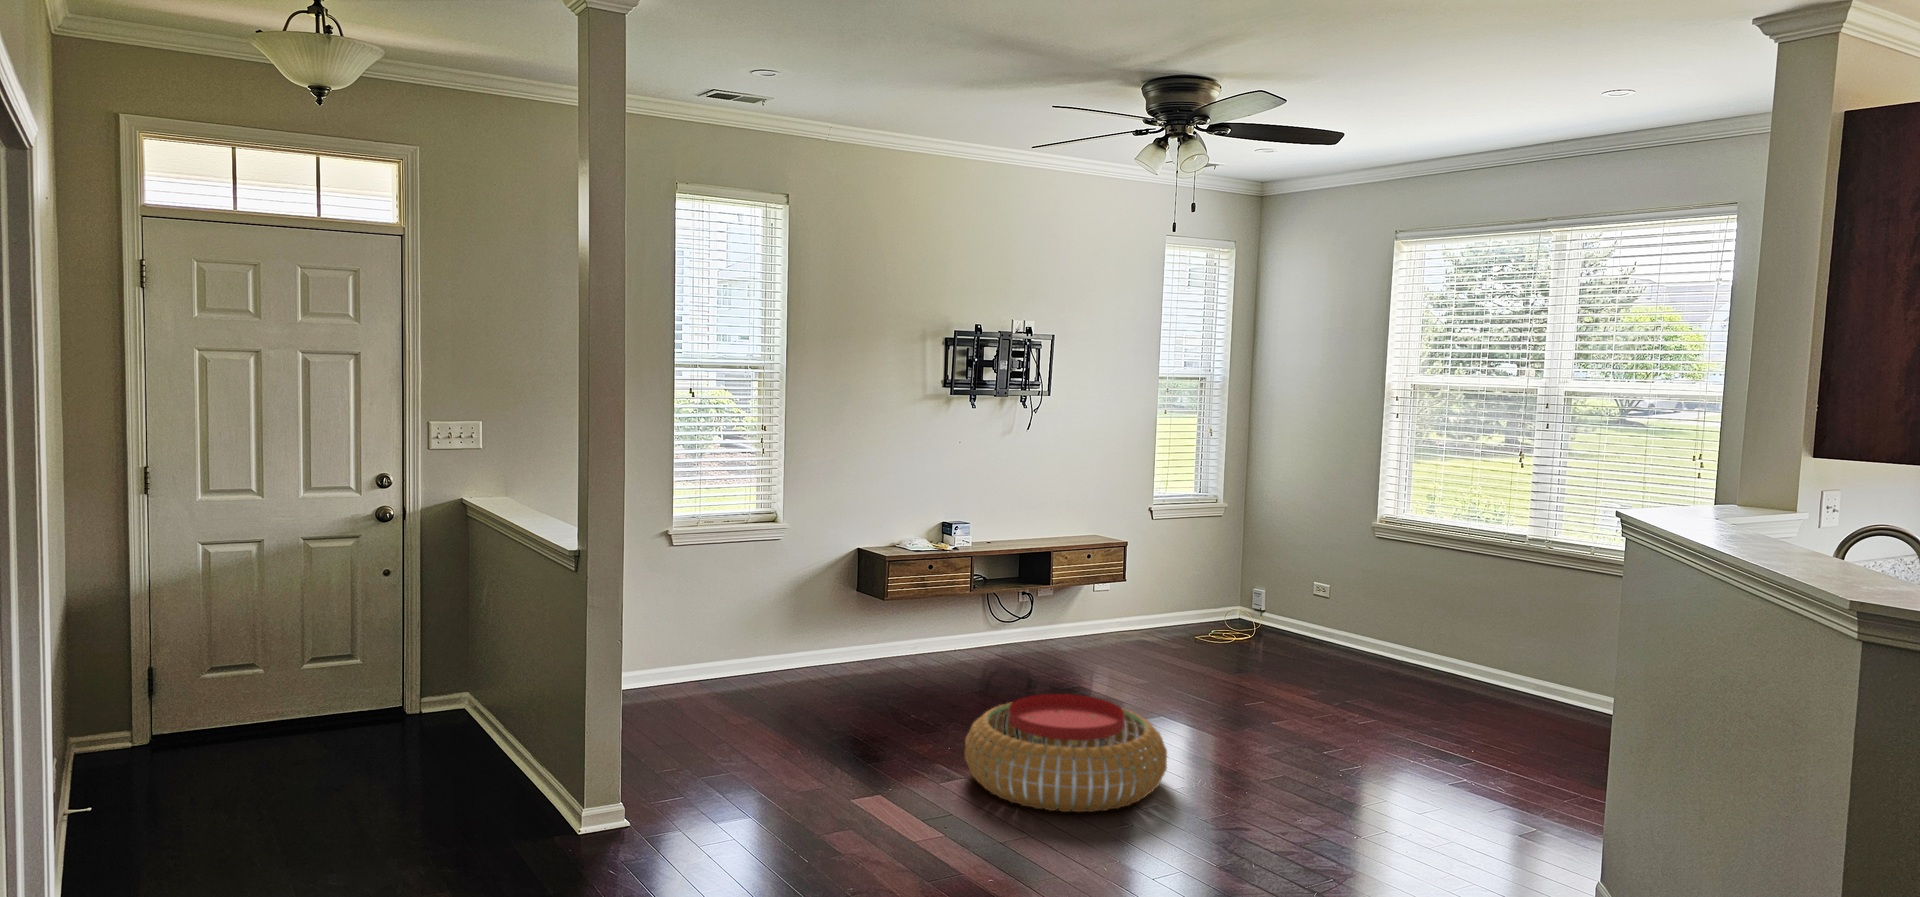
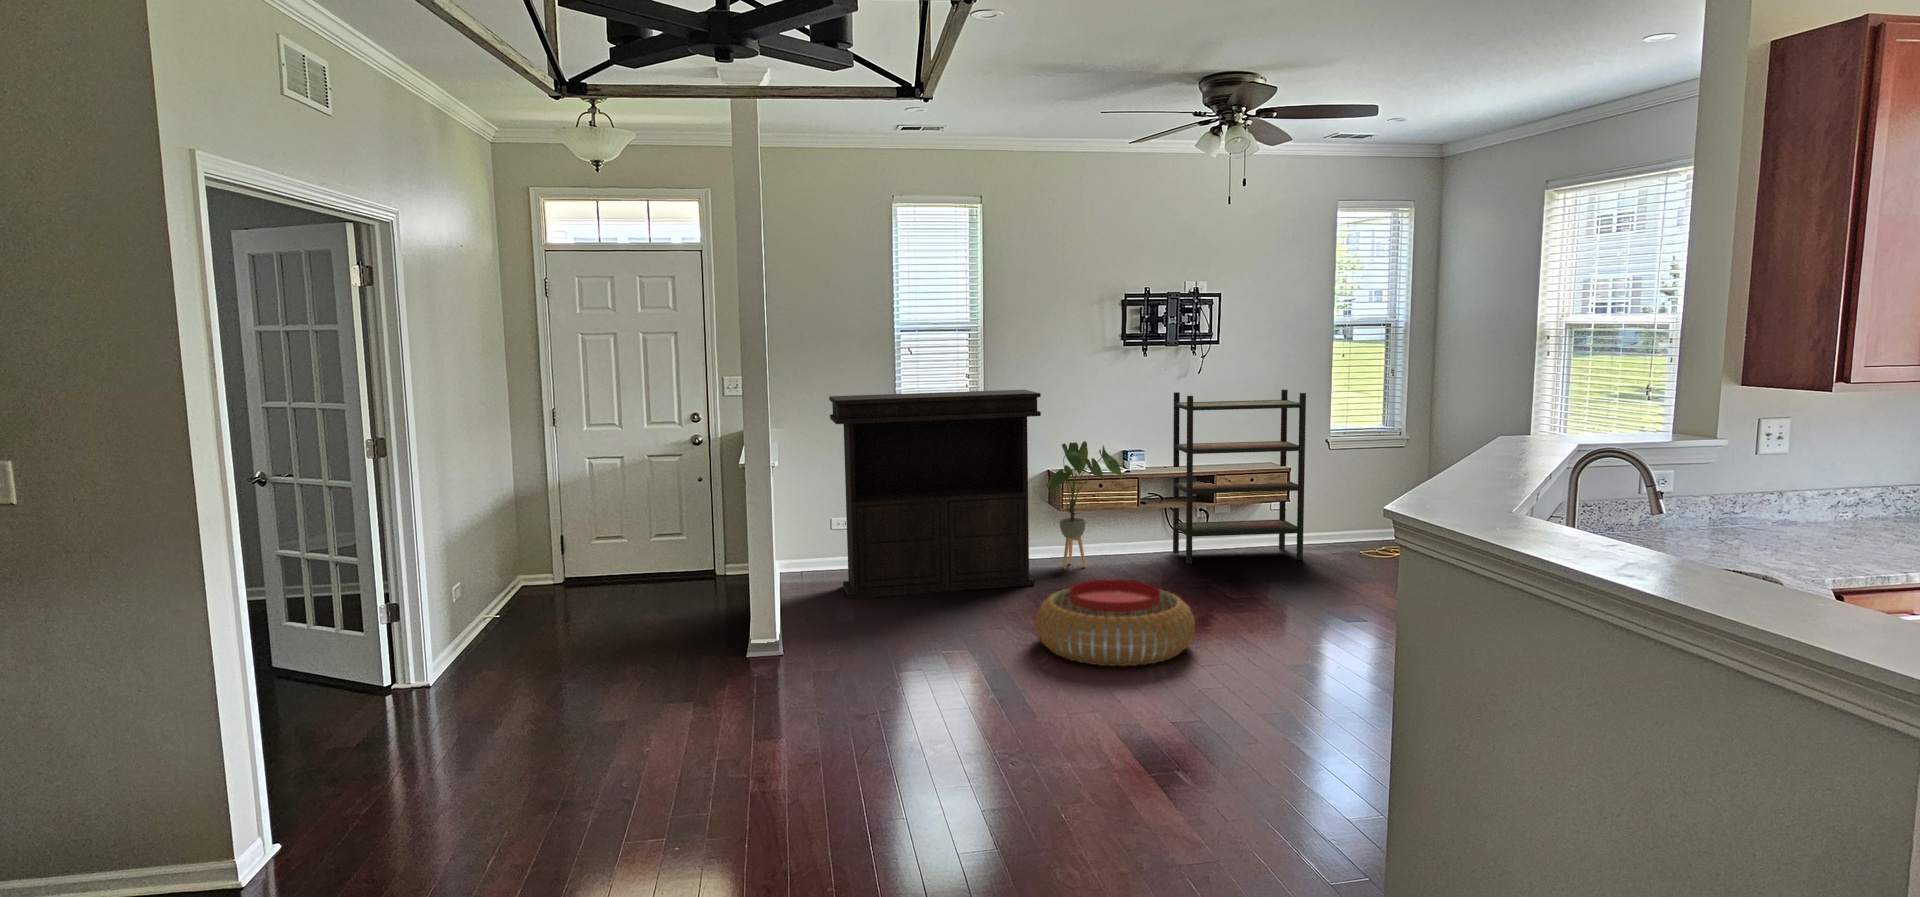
console table: none [611,446,896,739] -> present [829,390,1041,598]
bookshelf: none [995,450,1151,659] -> present [1173,390,1306,564]
house plant: none [863,511,966,674] -> present [1046,441,1121,569]

